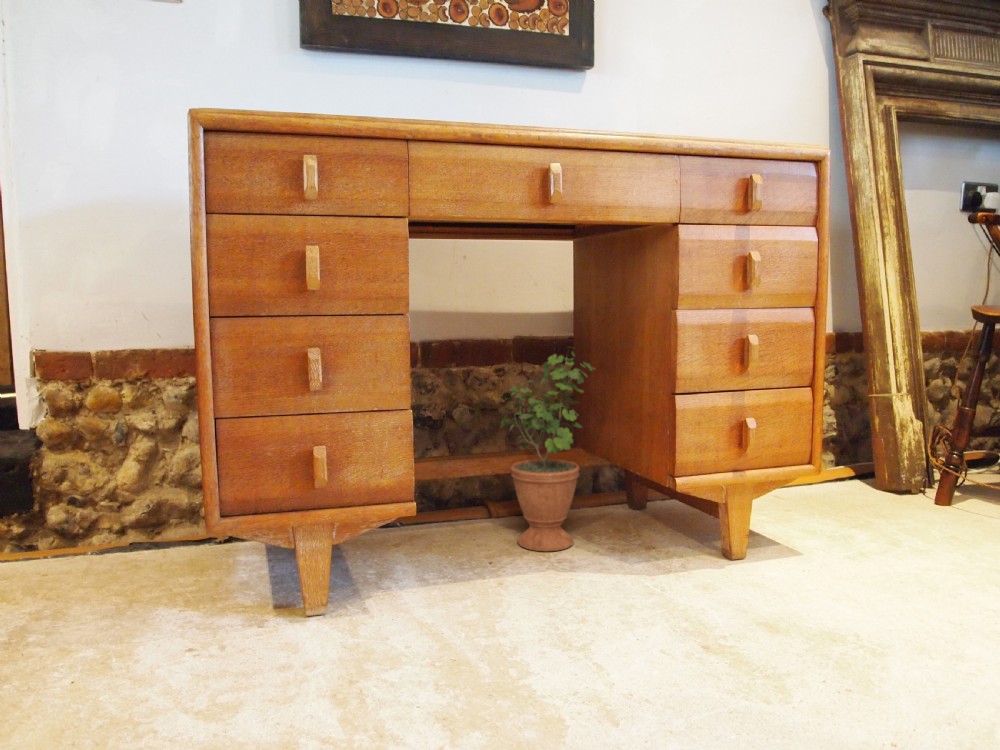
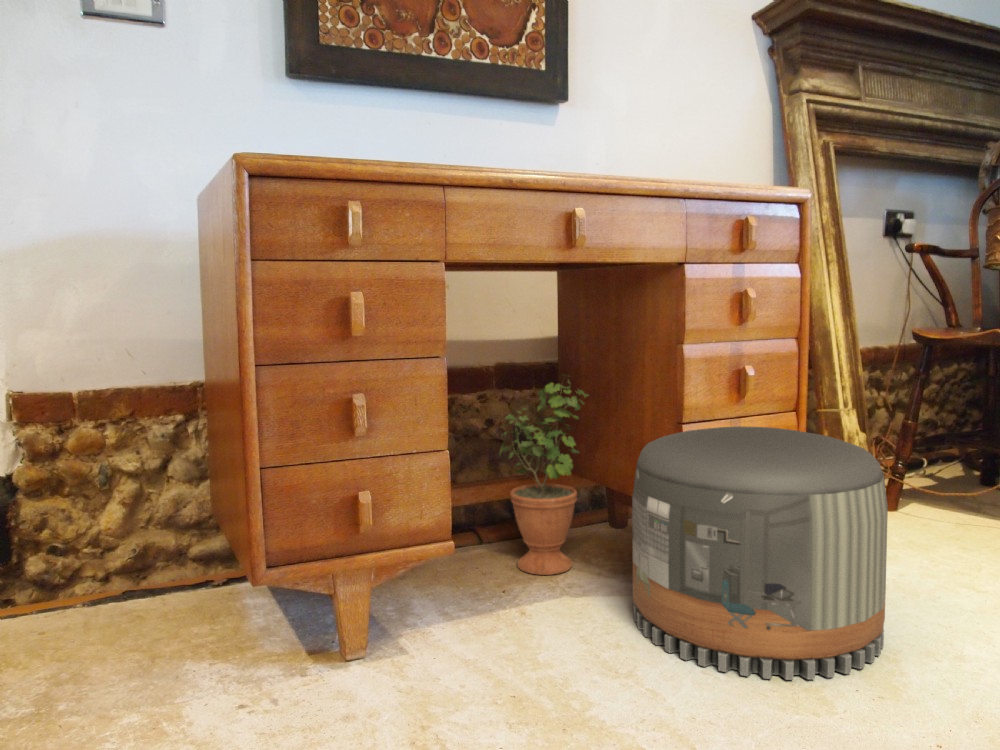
pouf: none [617,404,895,674] -> present [632,426,888,680]

